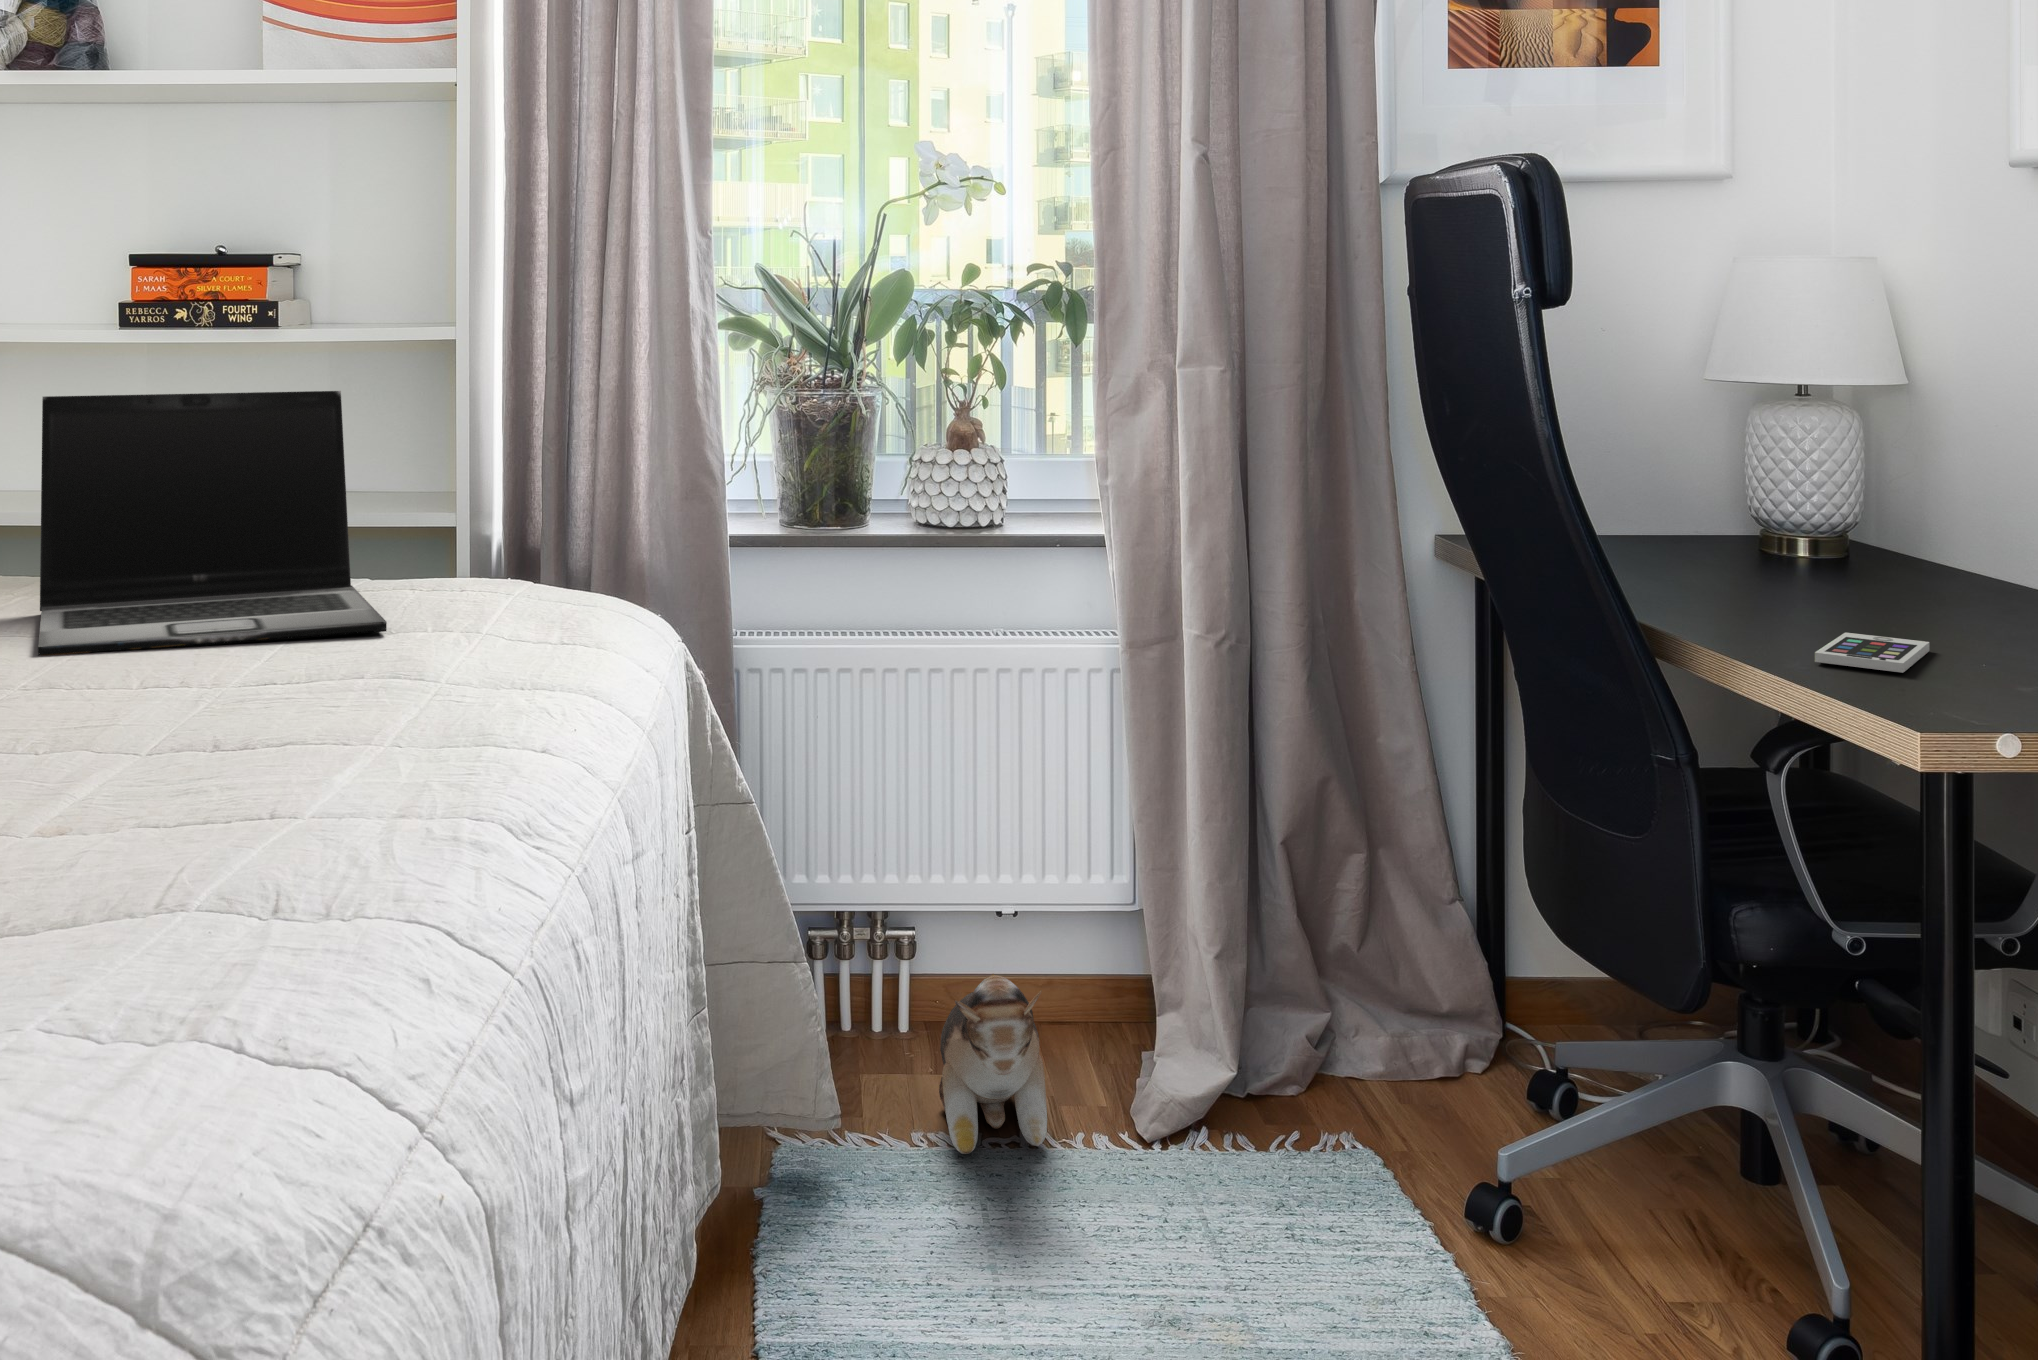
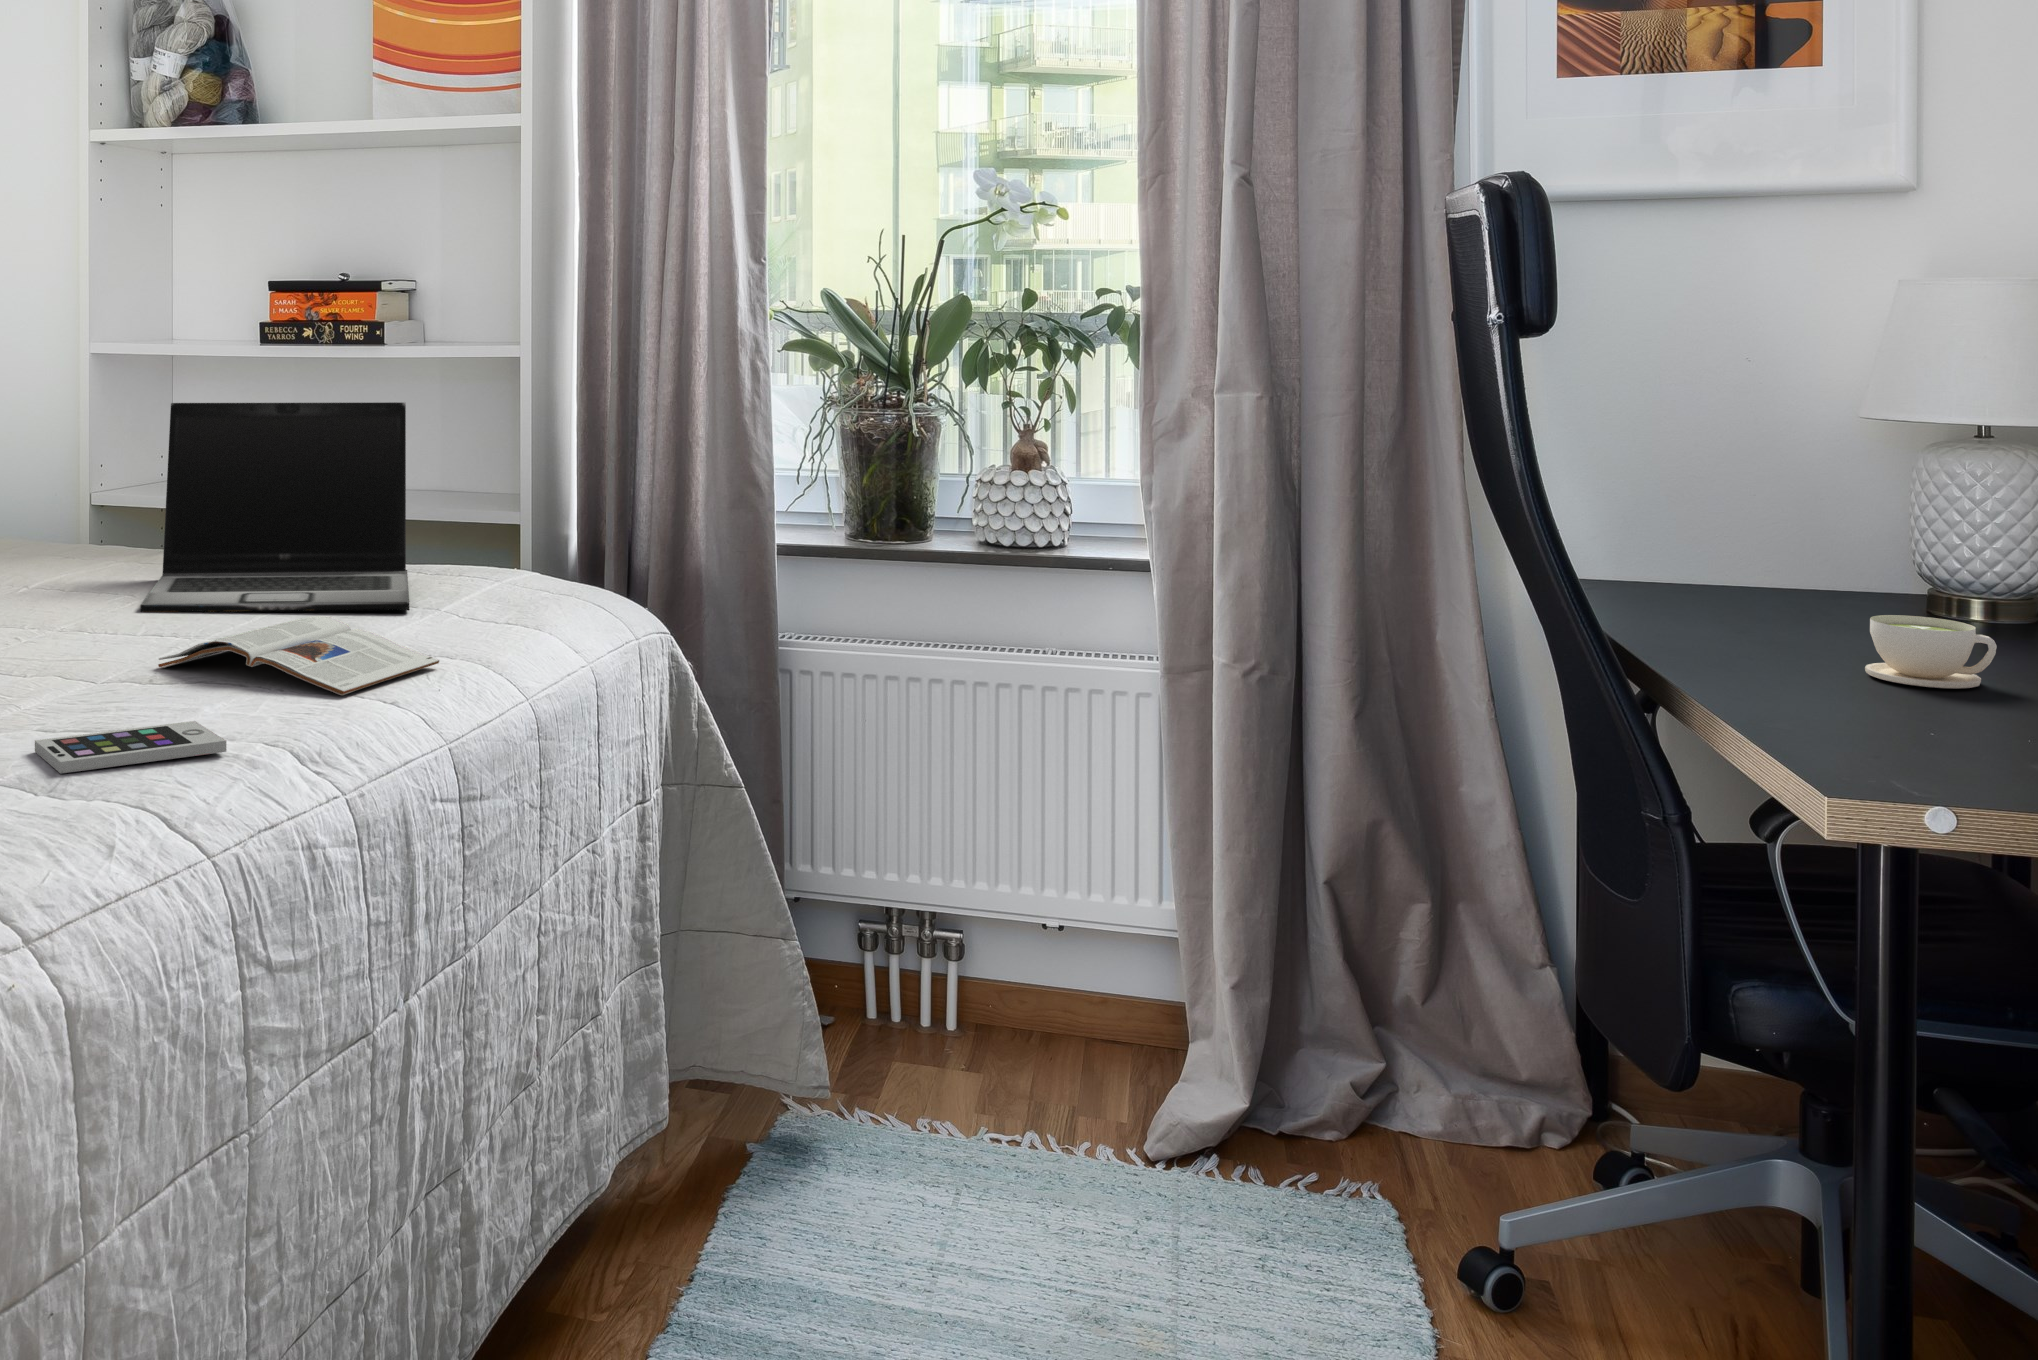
coffee cup: none [1773,546,1880,609] -> present [1865,615,1997,689]
smartphone: present [1815,633,1929,673] -> present [35,721,227,773]
magazine: none [114,644,479,741] -> present [158,616,439,695]
plush toy: present [939,974,1047,1154] -> none [947,976,1062,1148]

